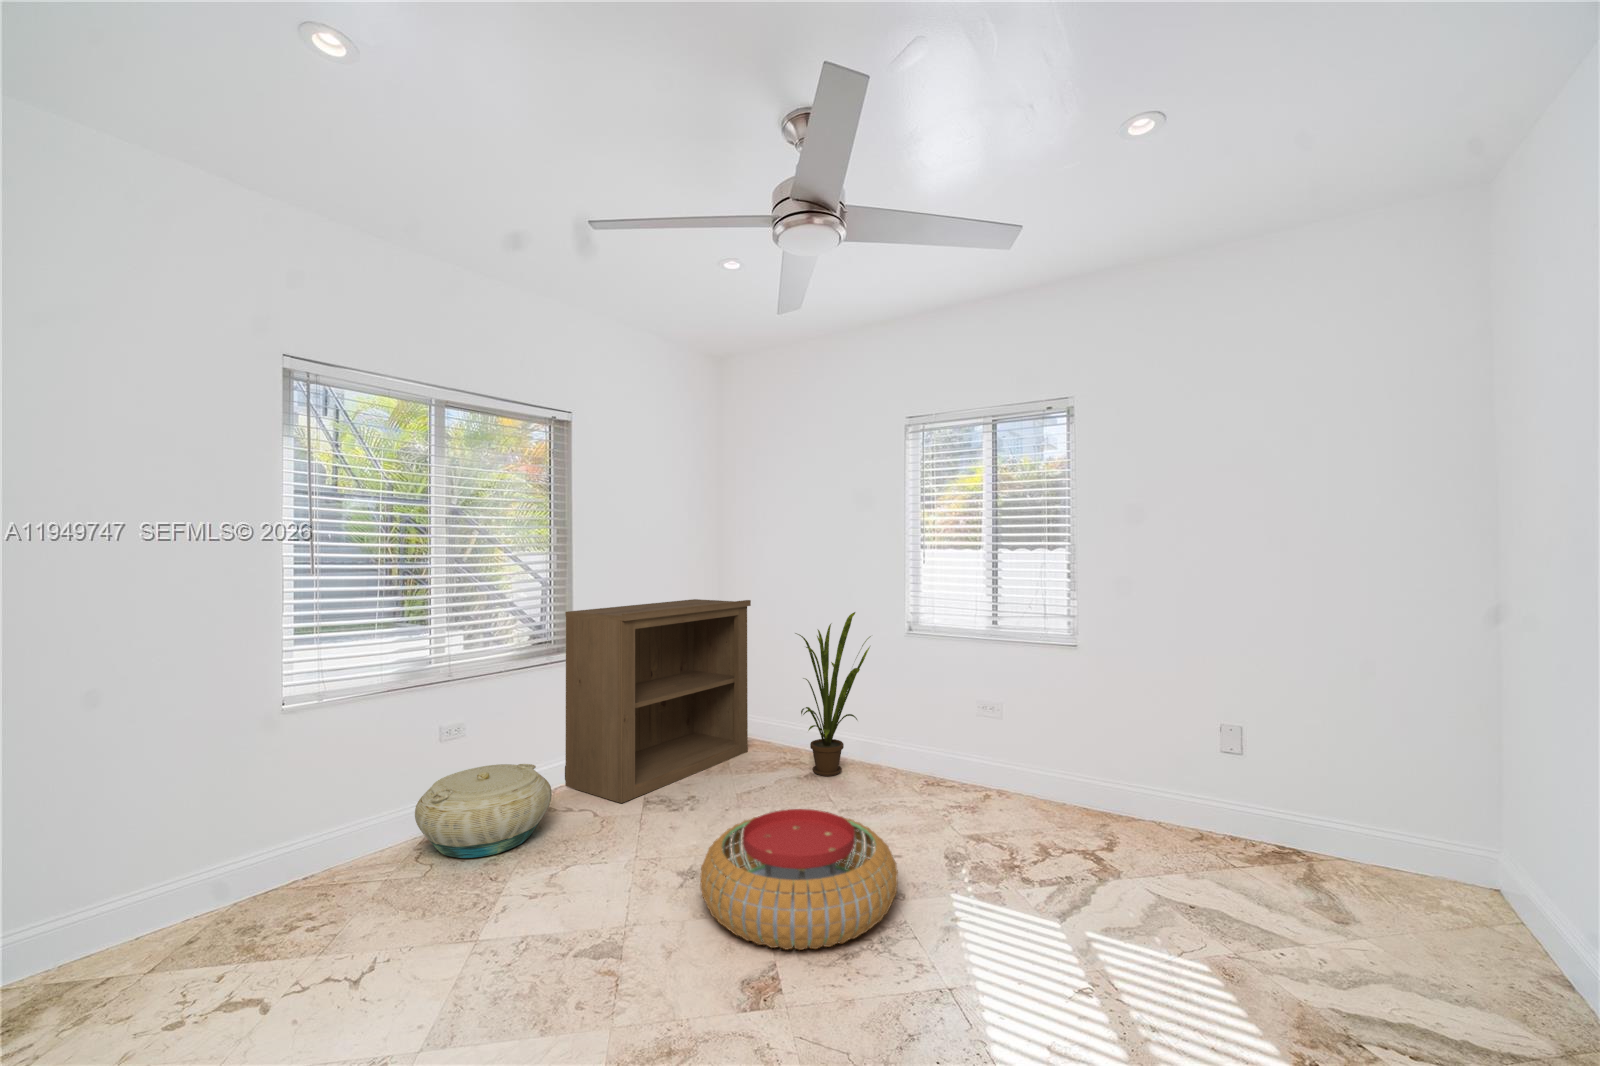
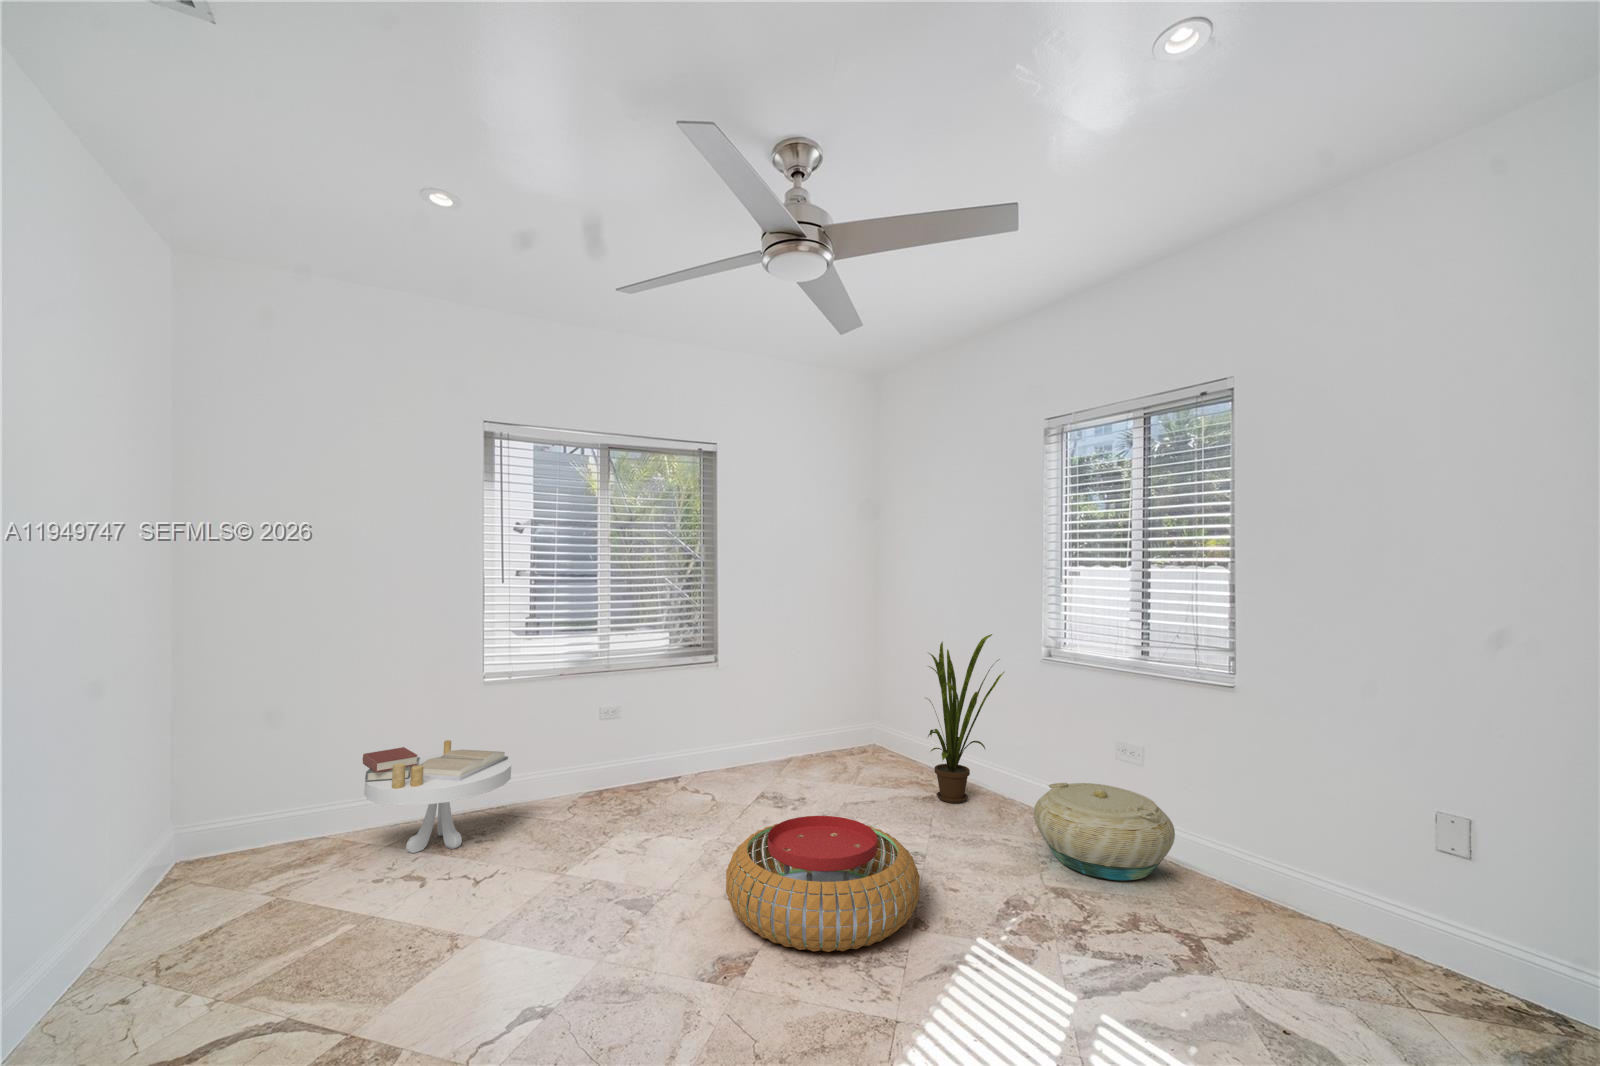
bookshelf: present [565,599,751,803] -> none [714,616,893,794]
basket: present [415,764,552,858] -> present [1034,783,1175,880]
side table: none [102,803,353,971] -> present [363,740,511,853]

